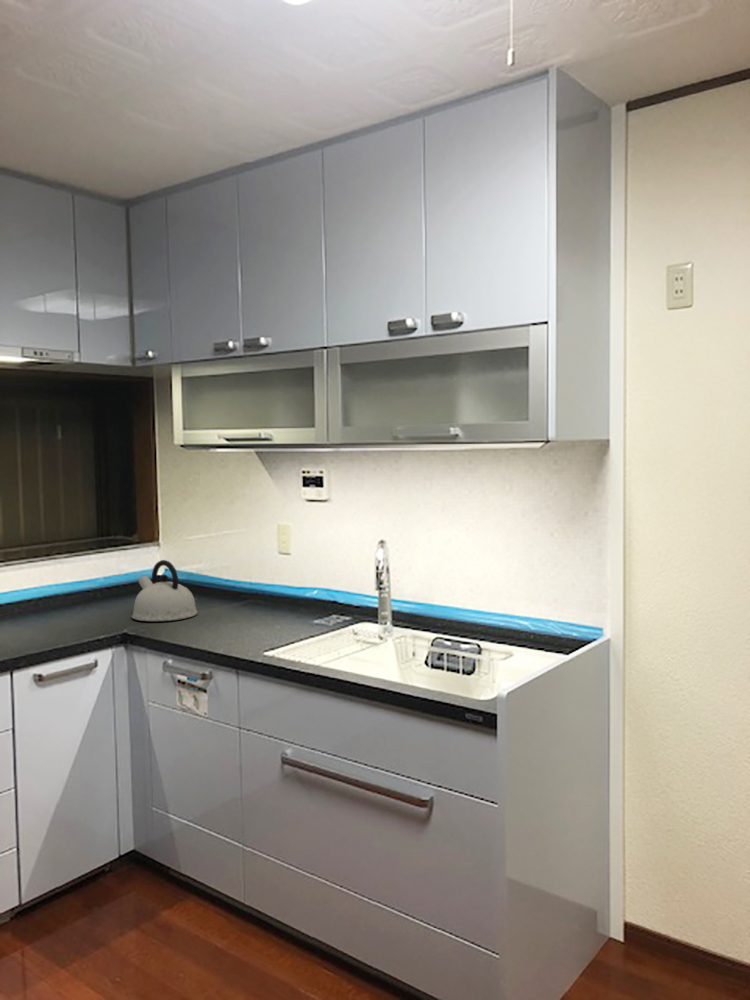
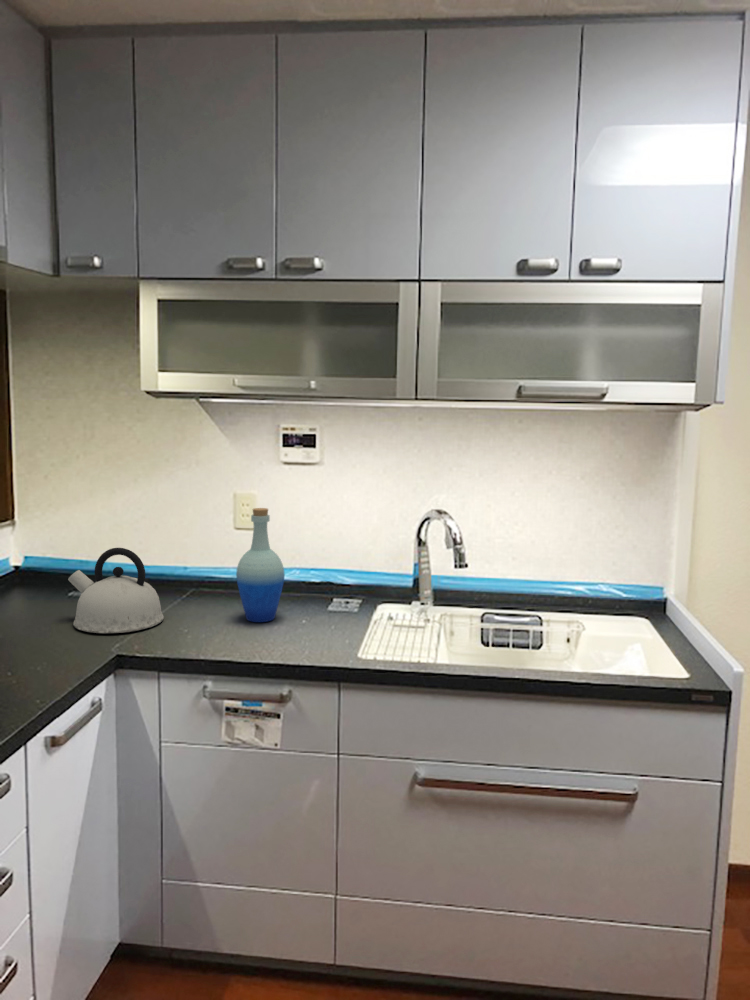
bottle: none [232,534,271,625] -> present [236,508,285,622]

